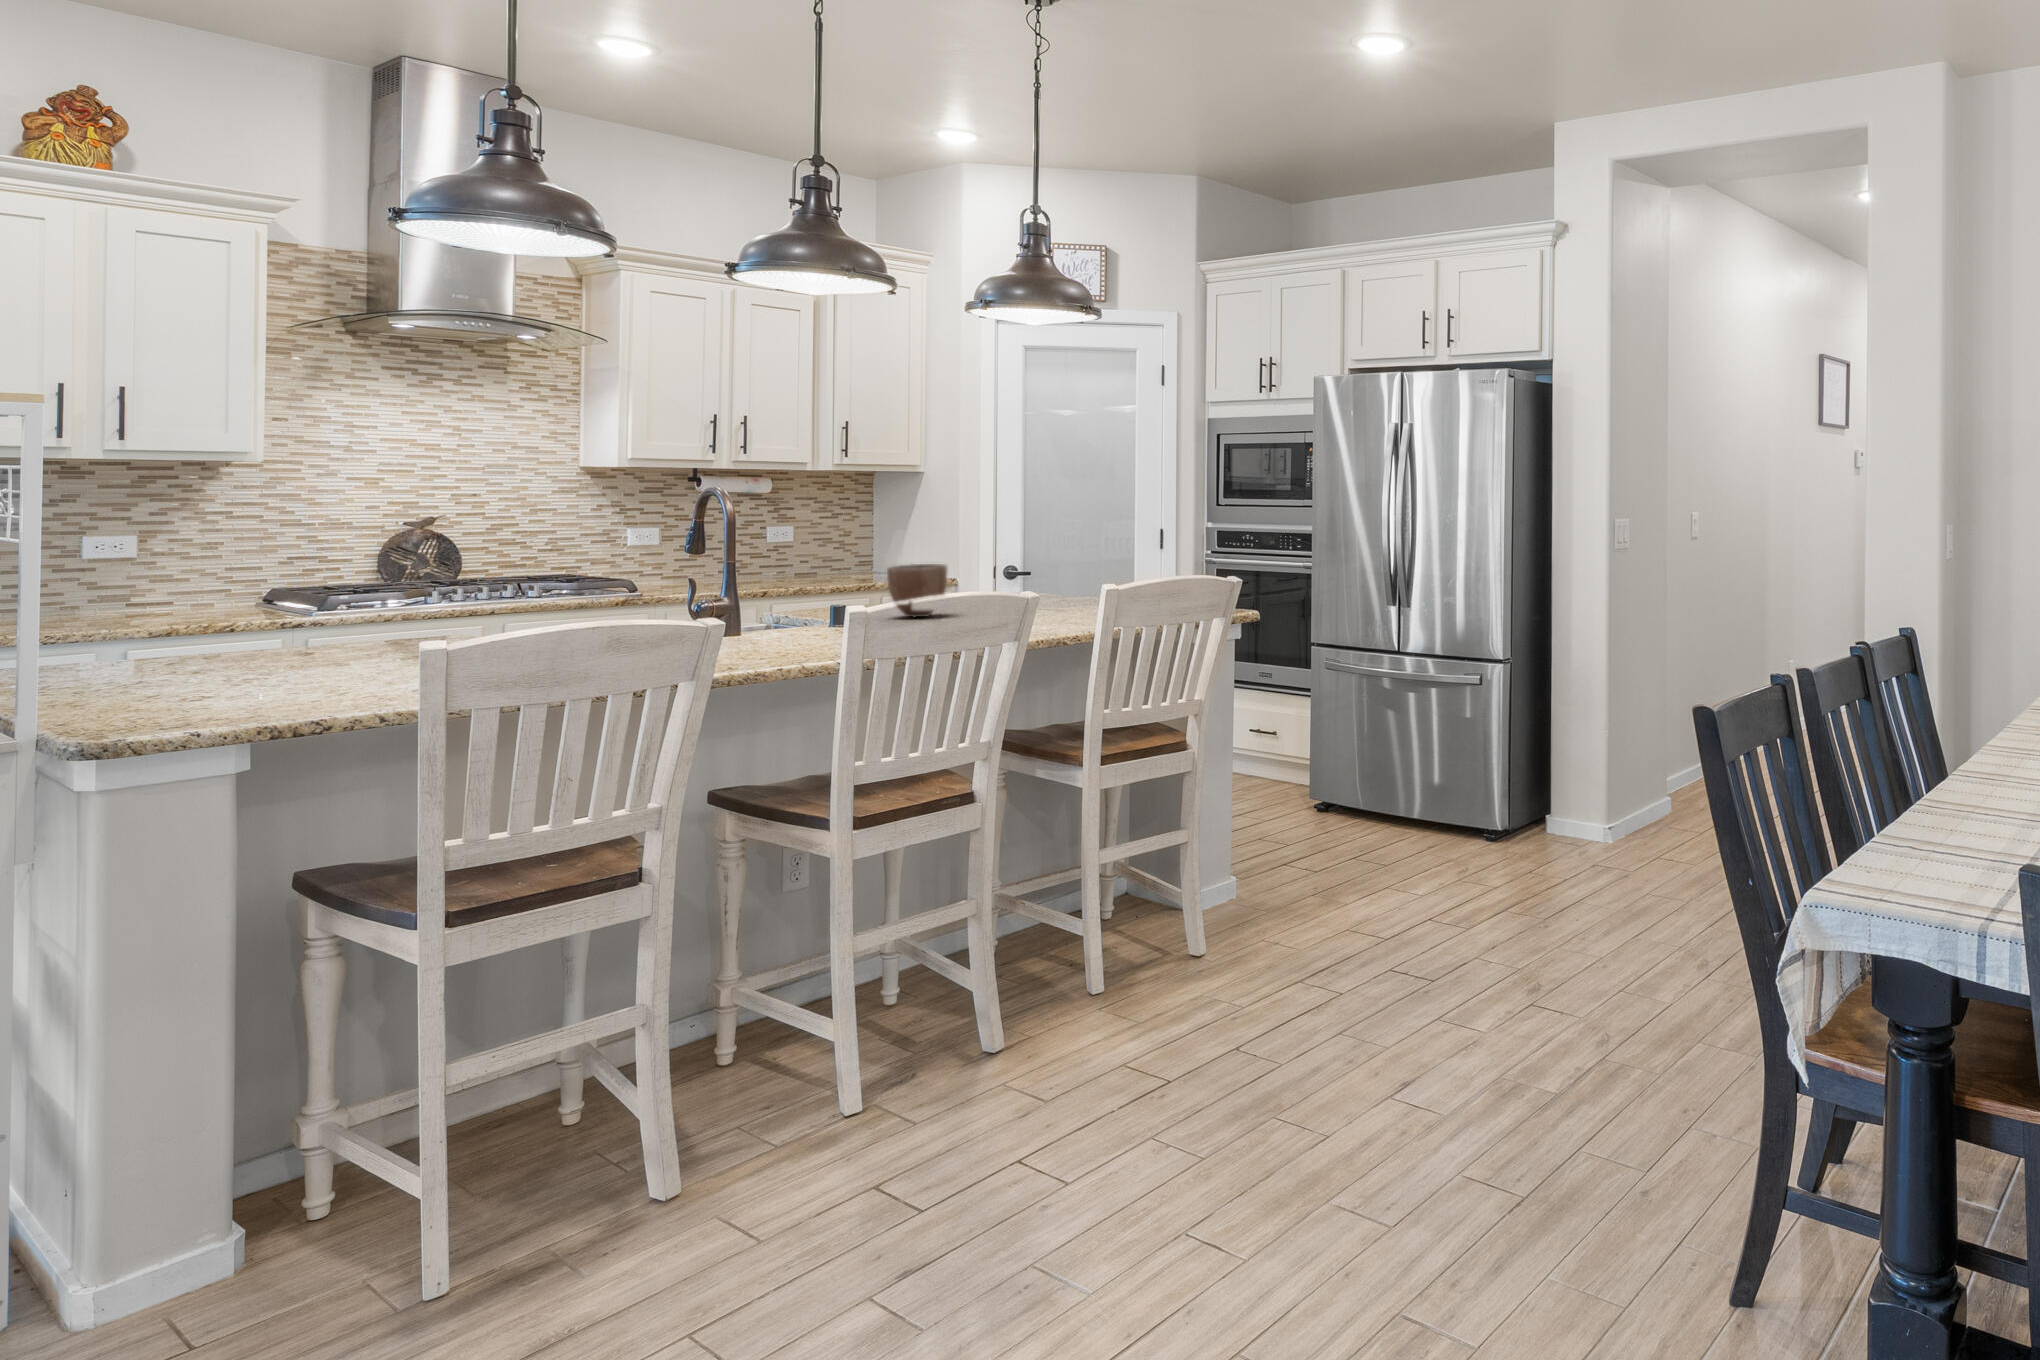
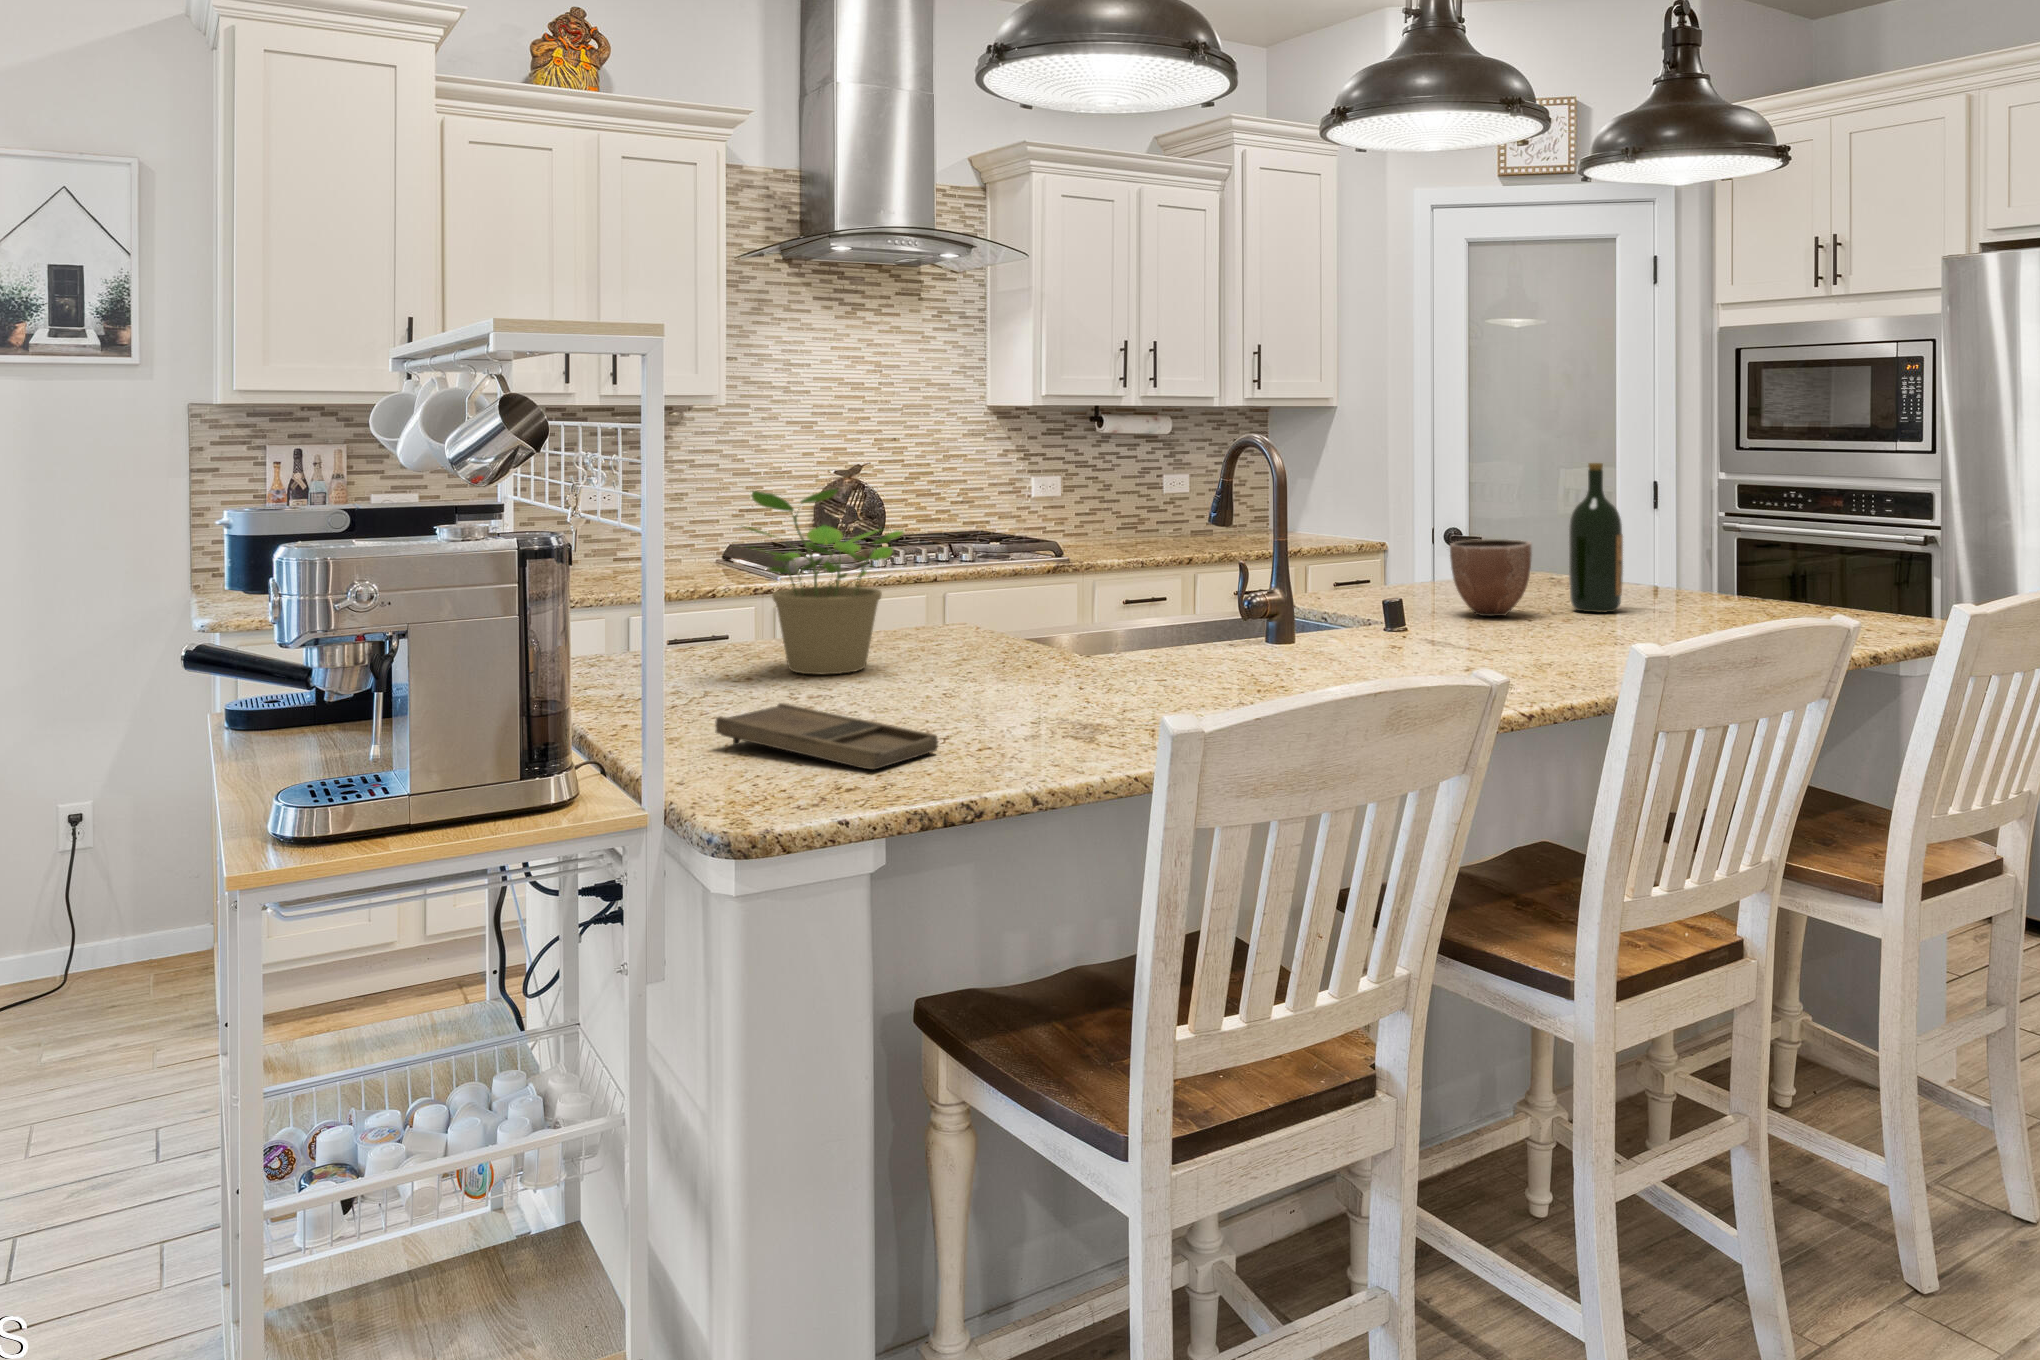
wine bottle: none [983,510,1020,613] -> present [1569,463,1623,612]
potted plant: none [189,525,363,669] -> present [744,489,903,674]
tray: none [125,678,326,711] -> present [715,703,938,769]

